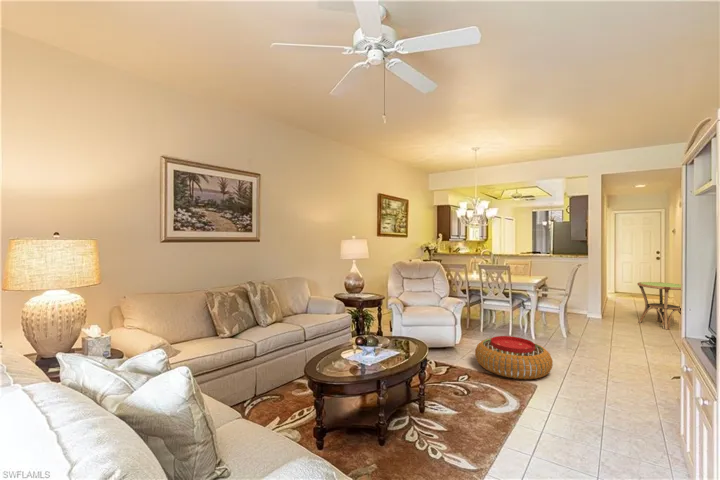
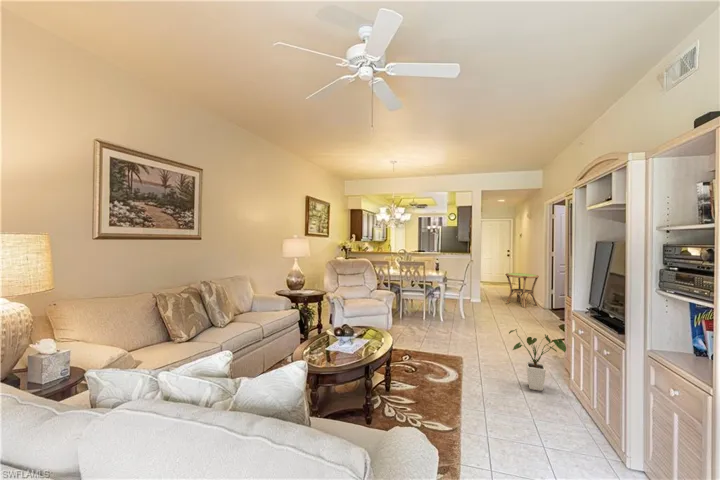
pouf: present [475,336,553,379] -> none [409,321,469,354]
house plant: none [589,356,675,446] -> present [509,329,566,391]

